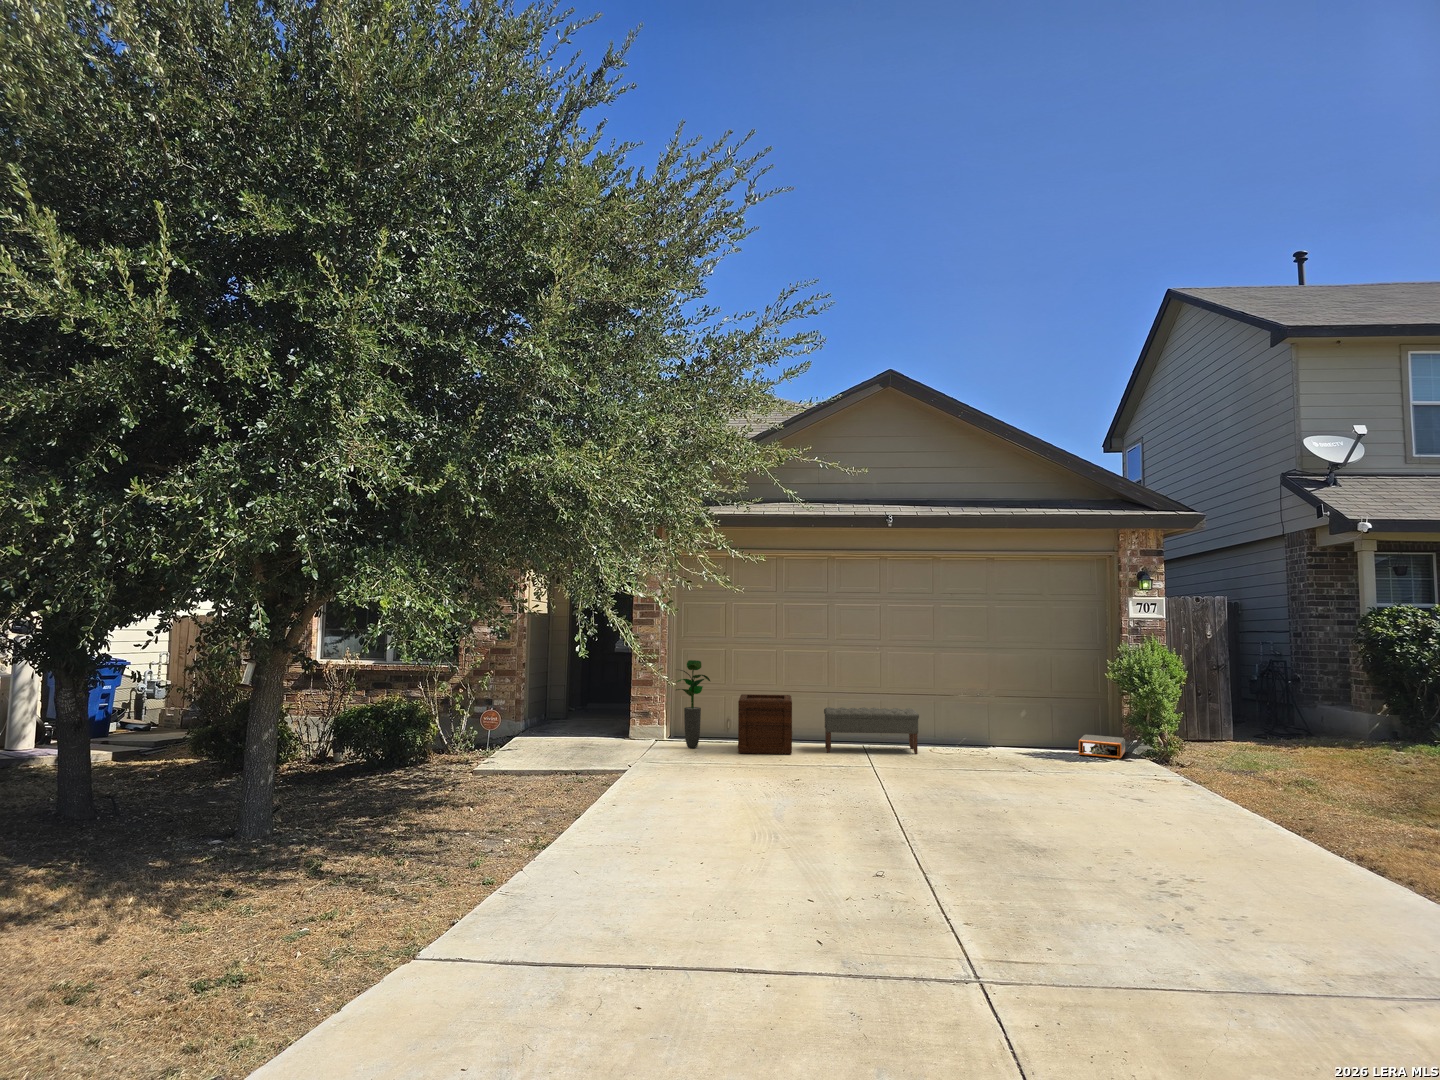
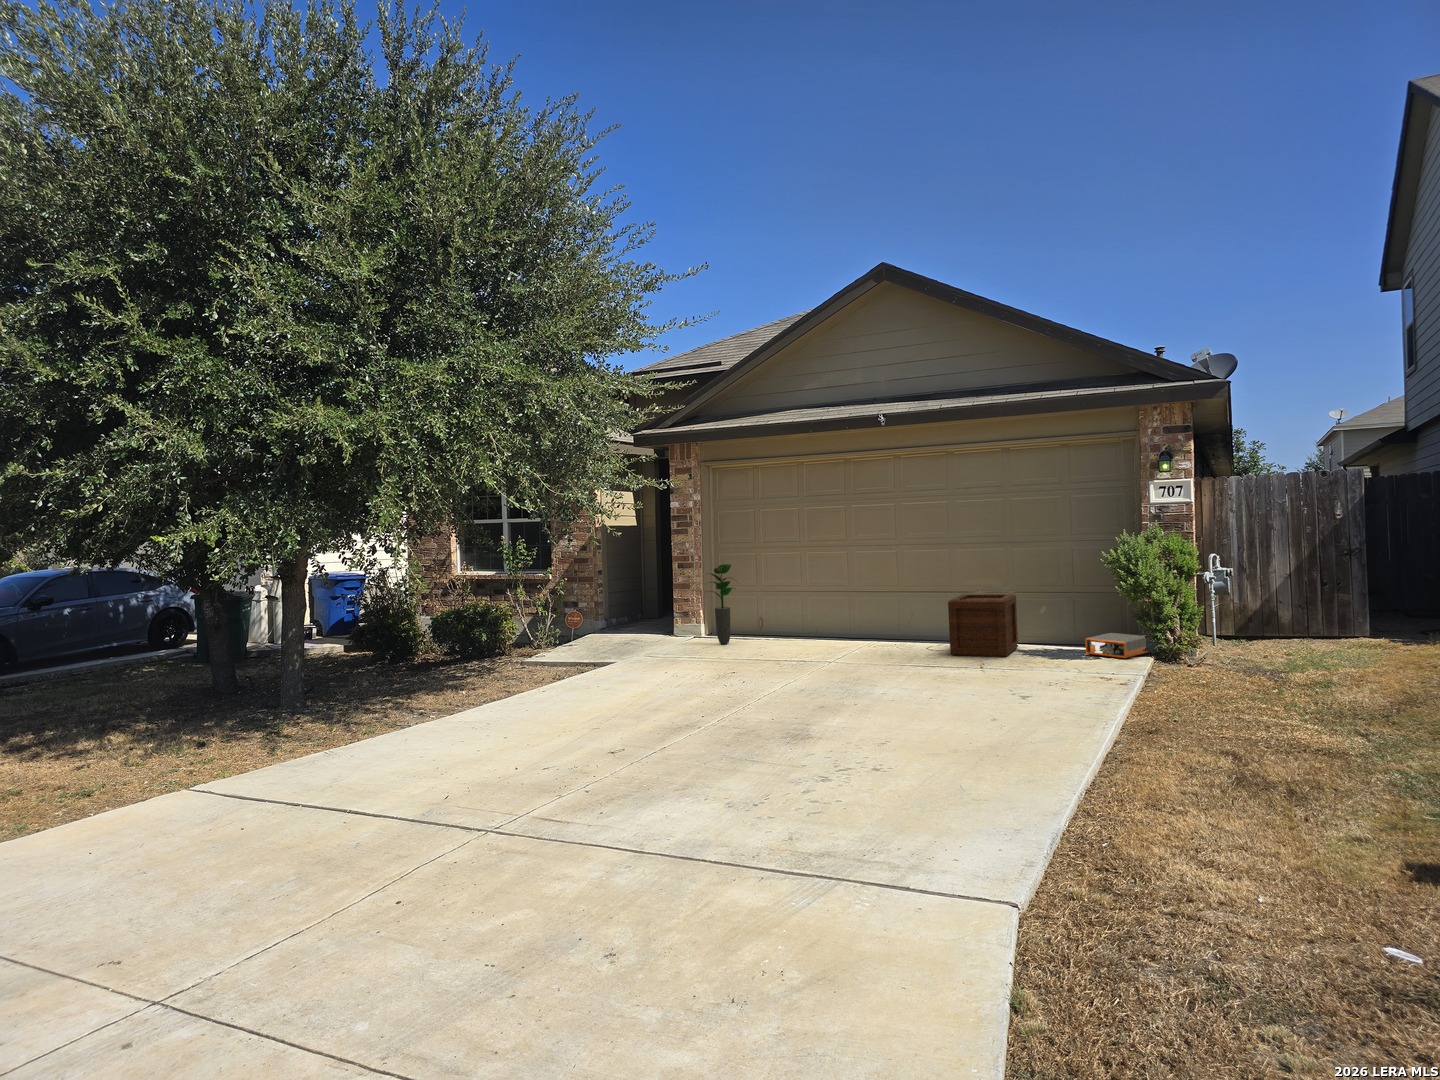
wooden crate: present [738,694,792,755] -> present [948,594,1018,657]
bench: present [824,707,919,754] -> none [829,606,927,652]

